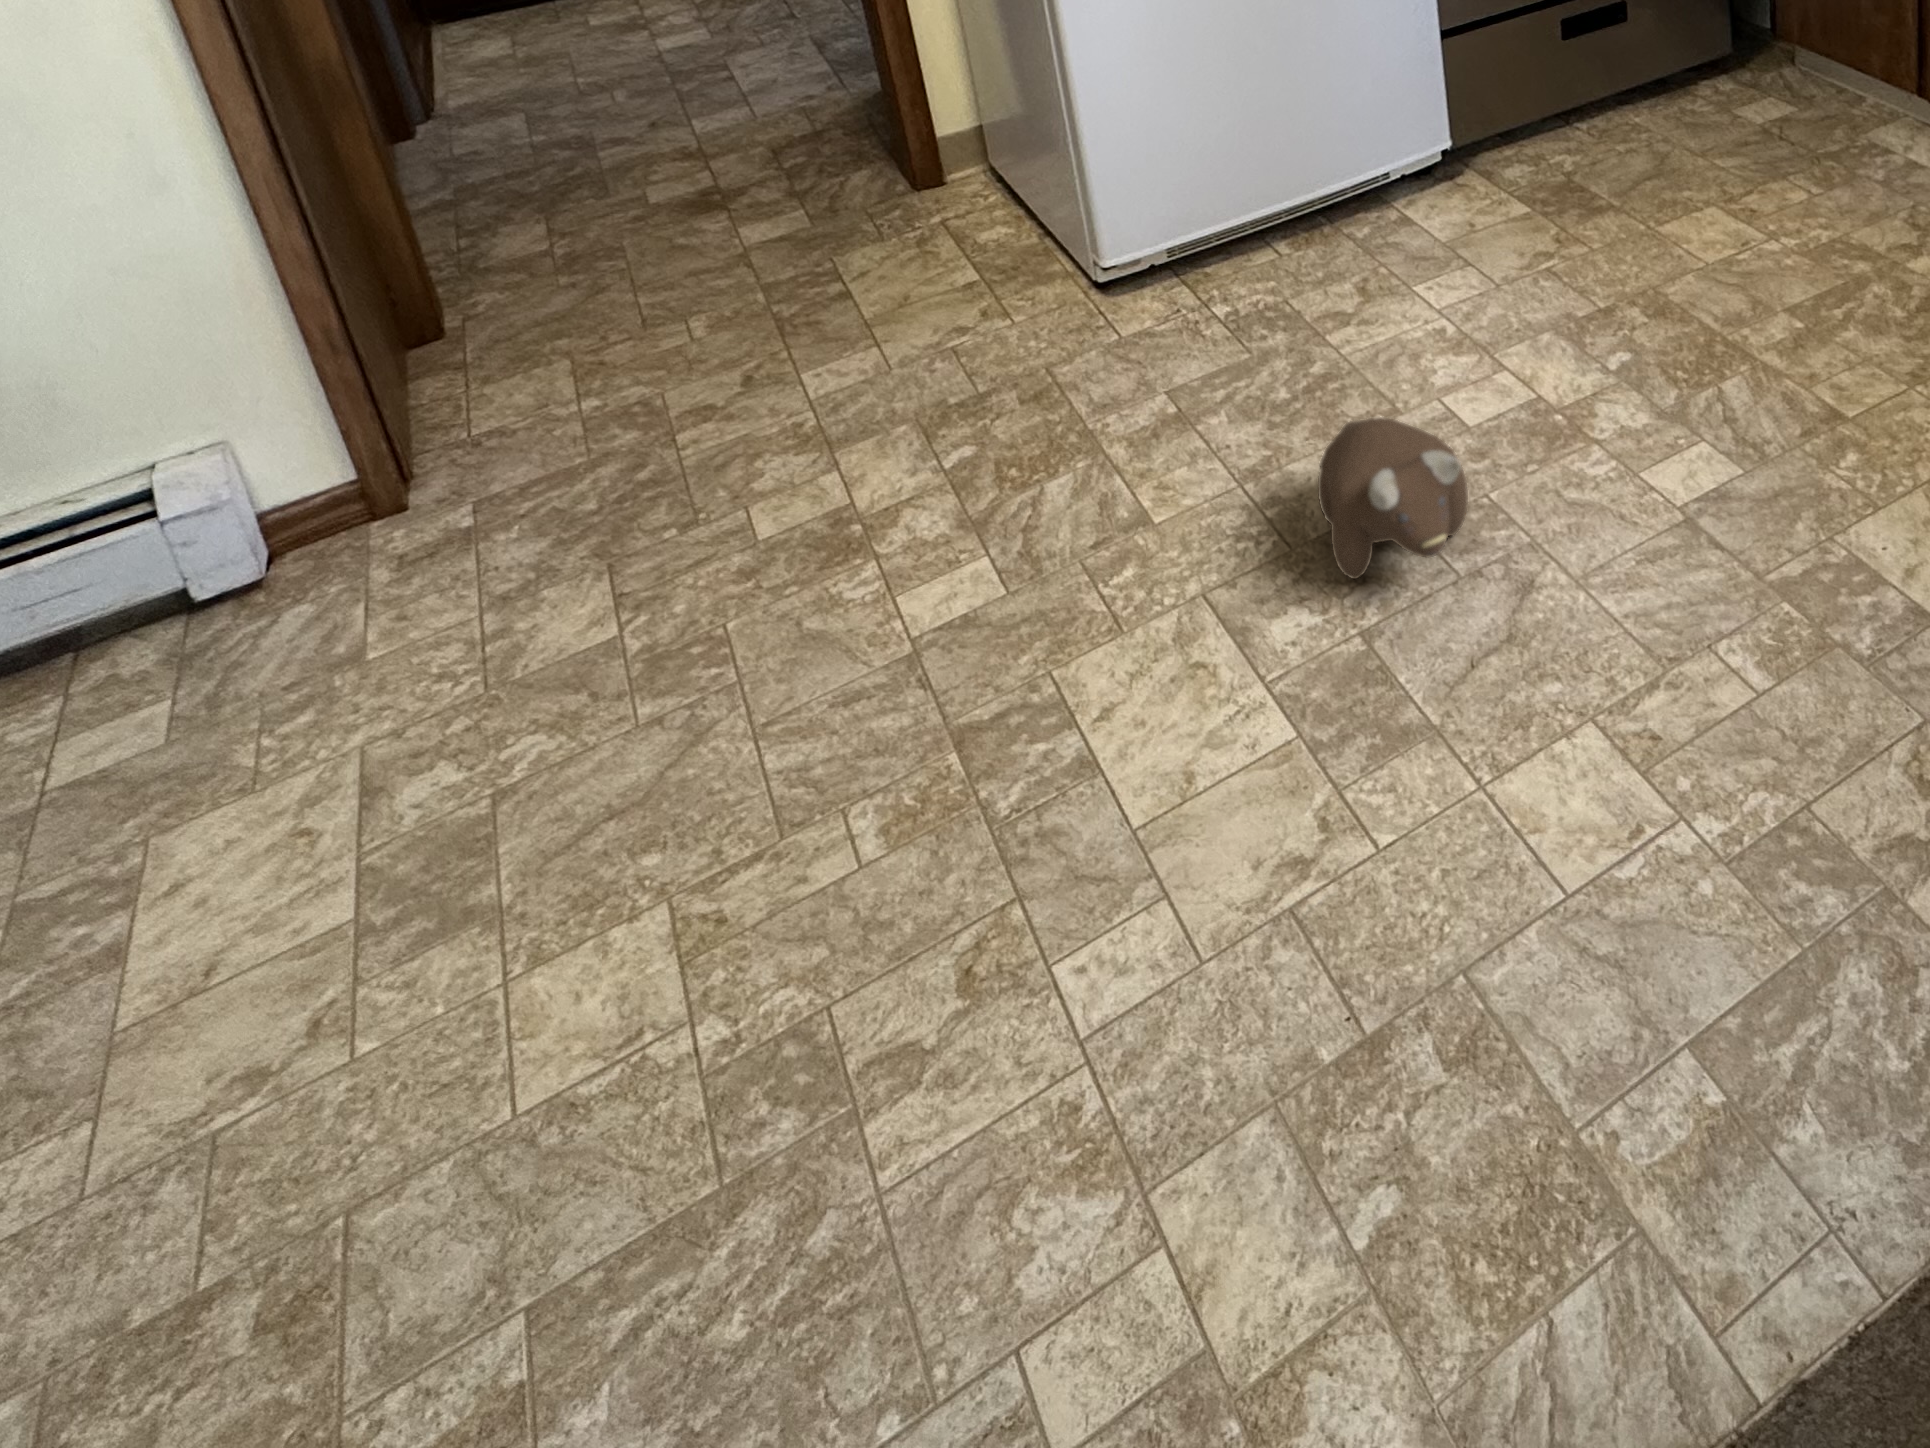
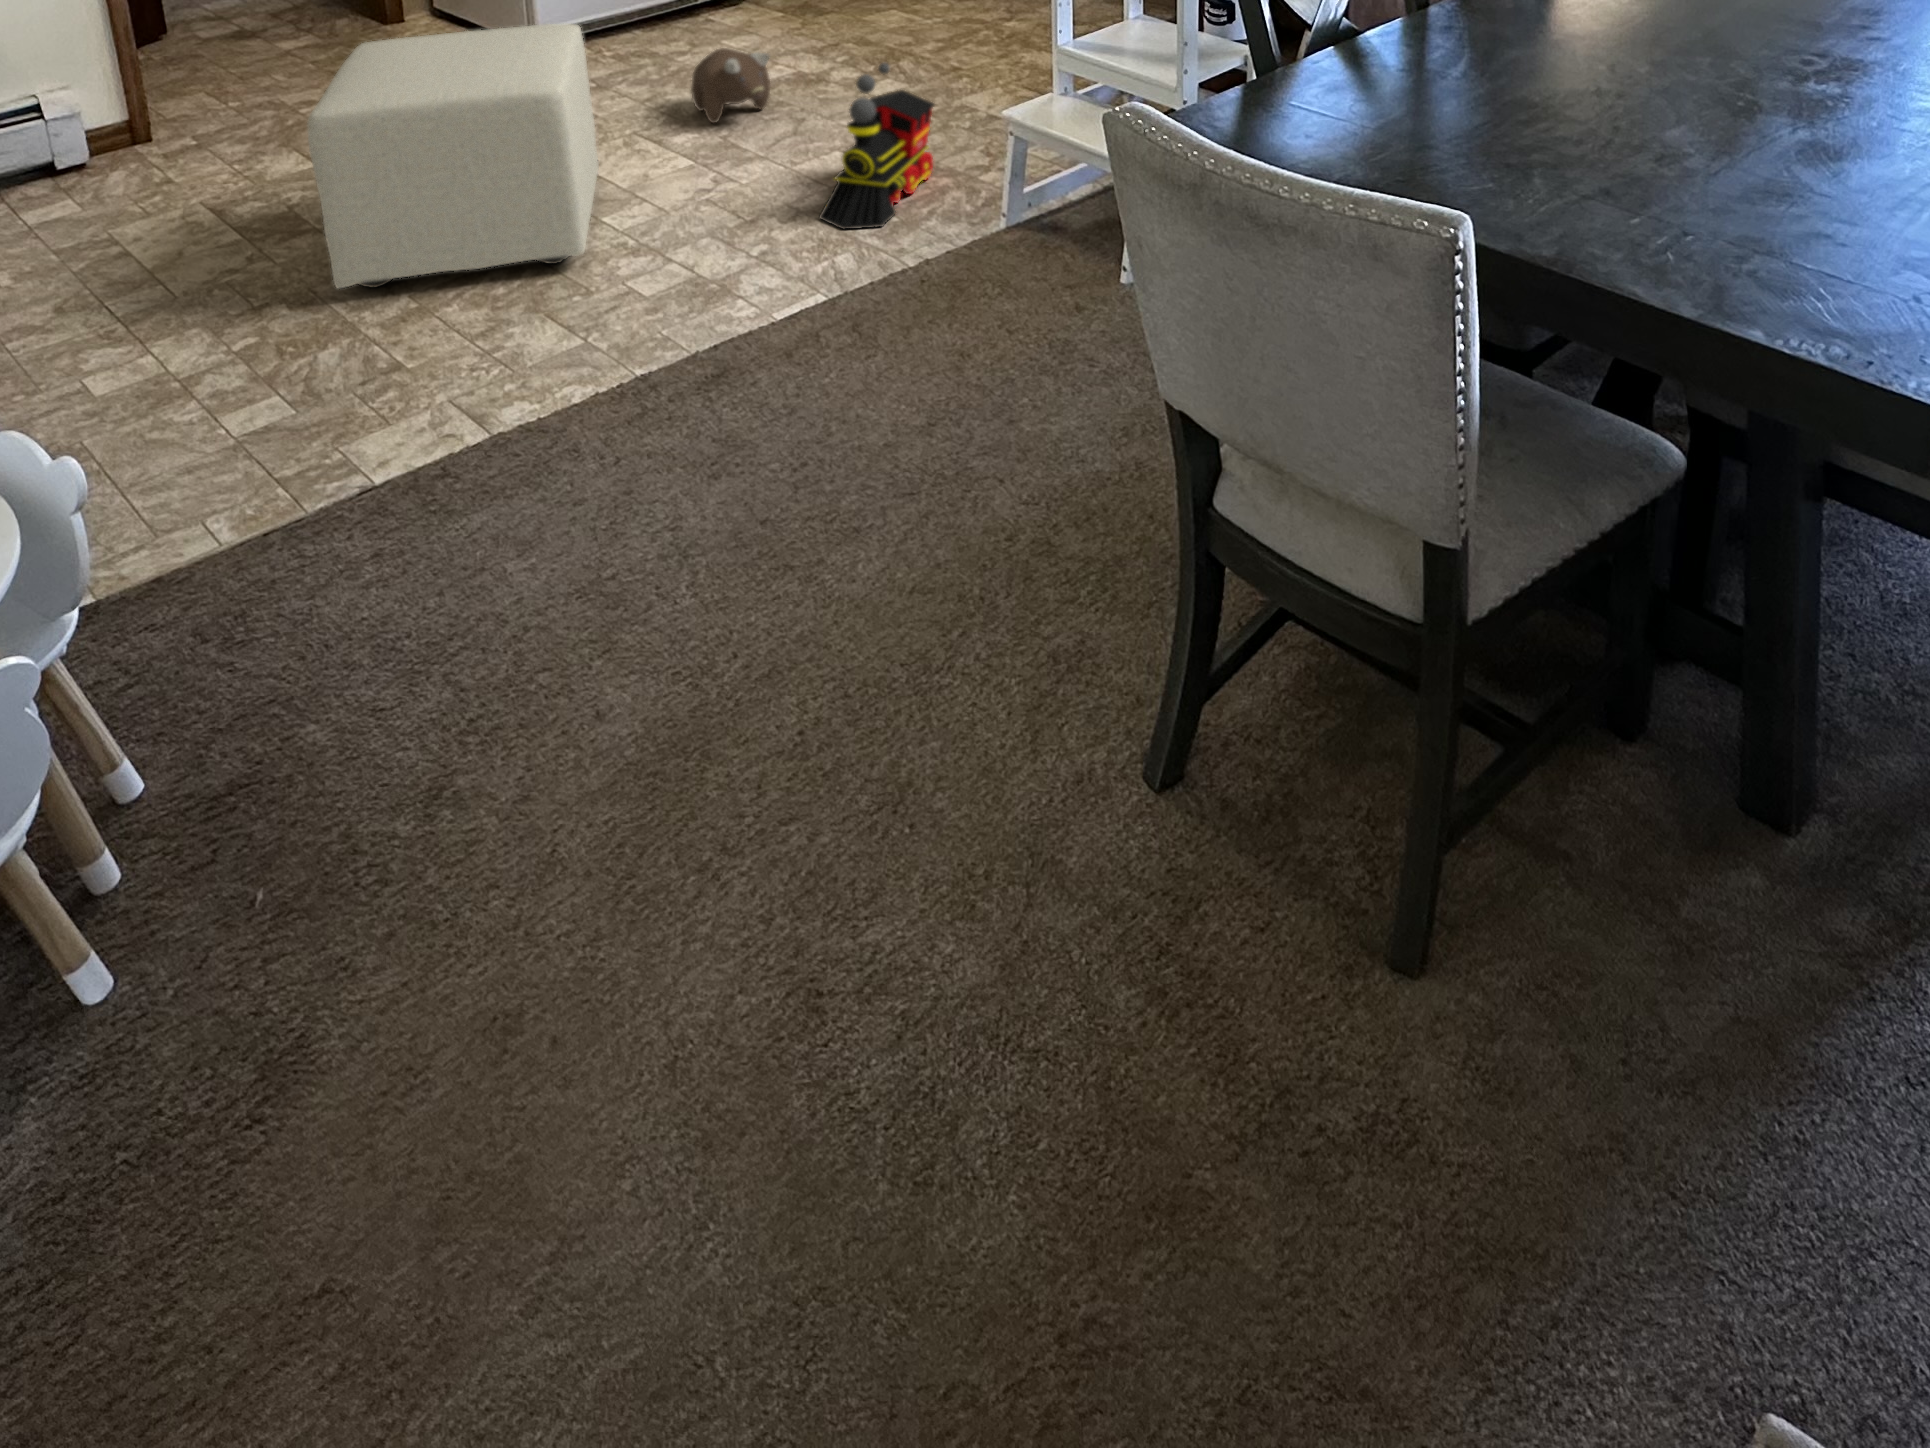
ottoman: none [201,497,1085,1296] -> present [308,23,599,288]
toy train: none [1528,680,1810,1136] -> present [820,63,934,229]

